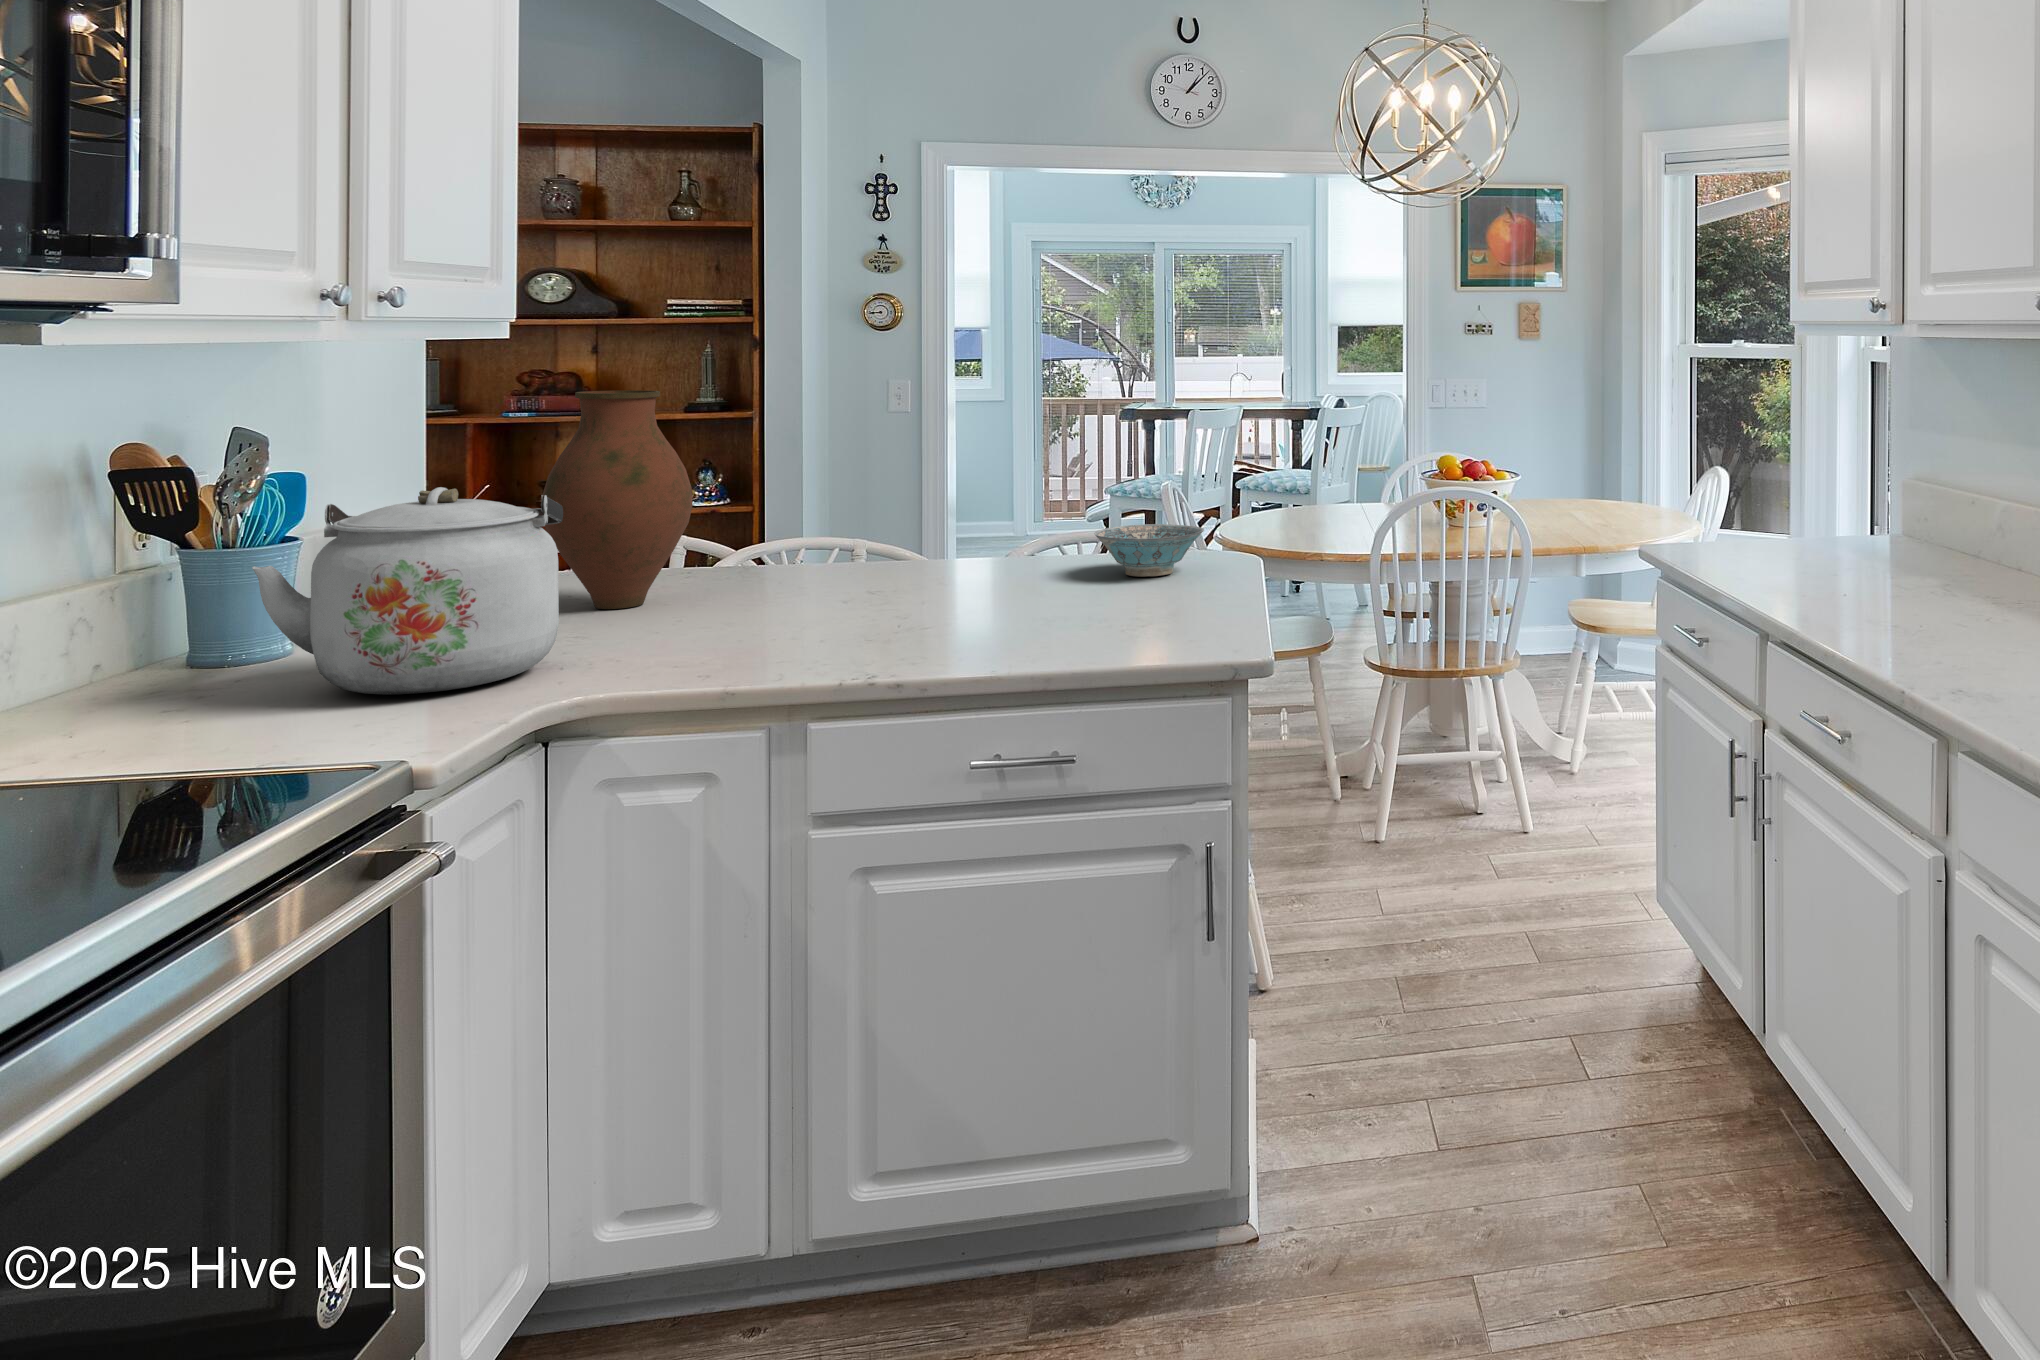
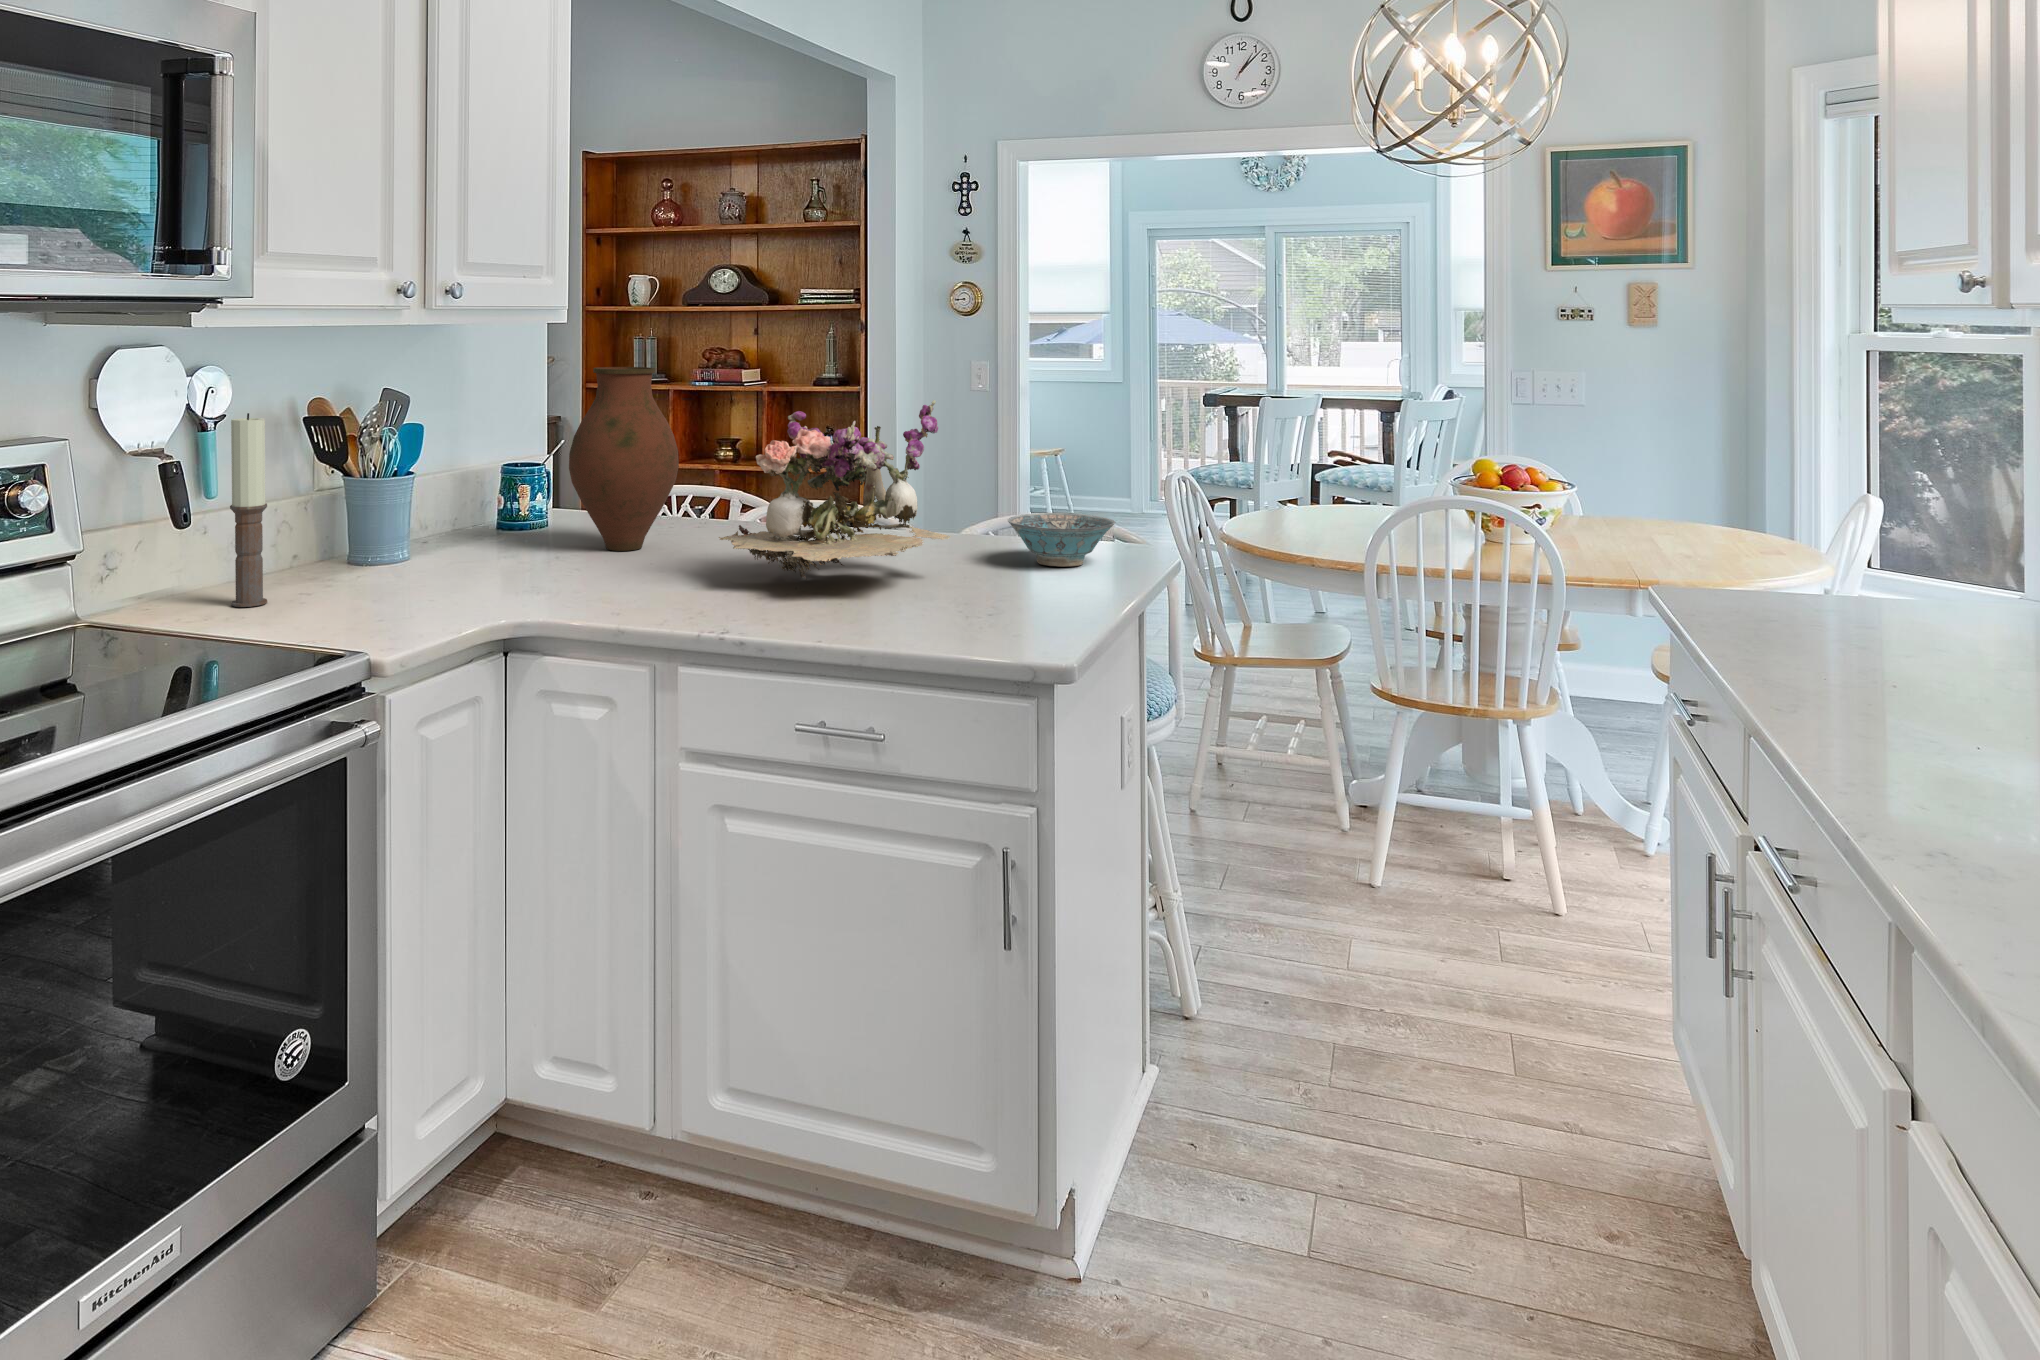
flower arrangement: none [789,416,1057,614] -> present [719,400,951,579]
candle: none [79,464,144,730] -> present [230,413,267,607]
kettle: present [252,487,563,695] -> none [336,442,549,605]

